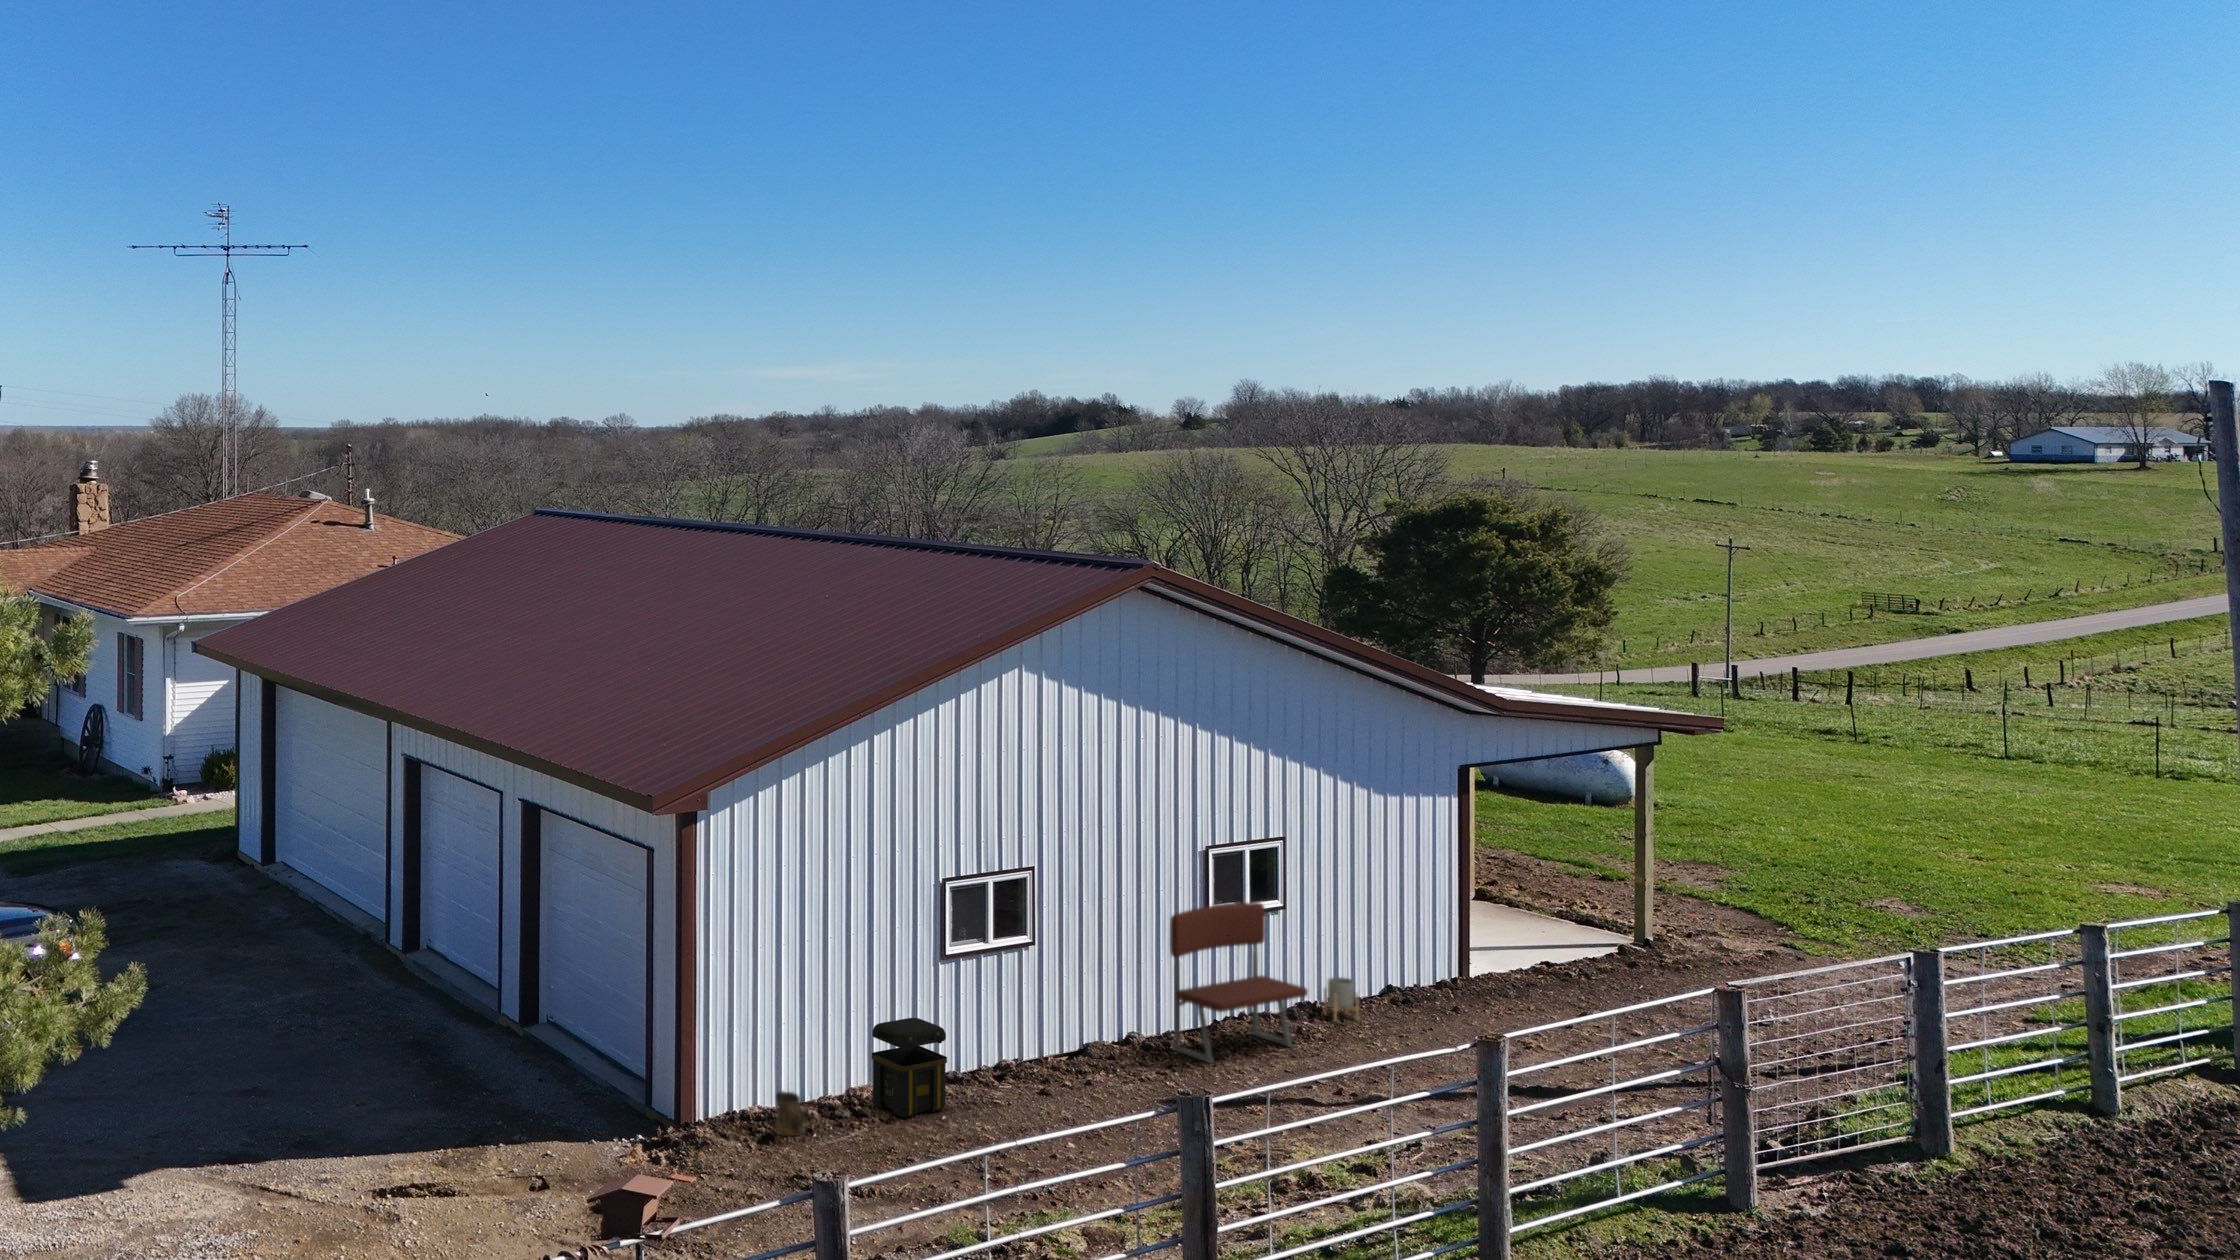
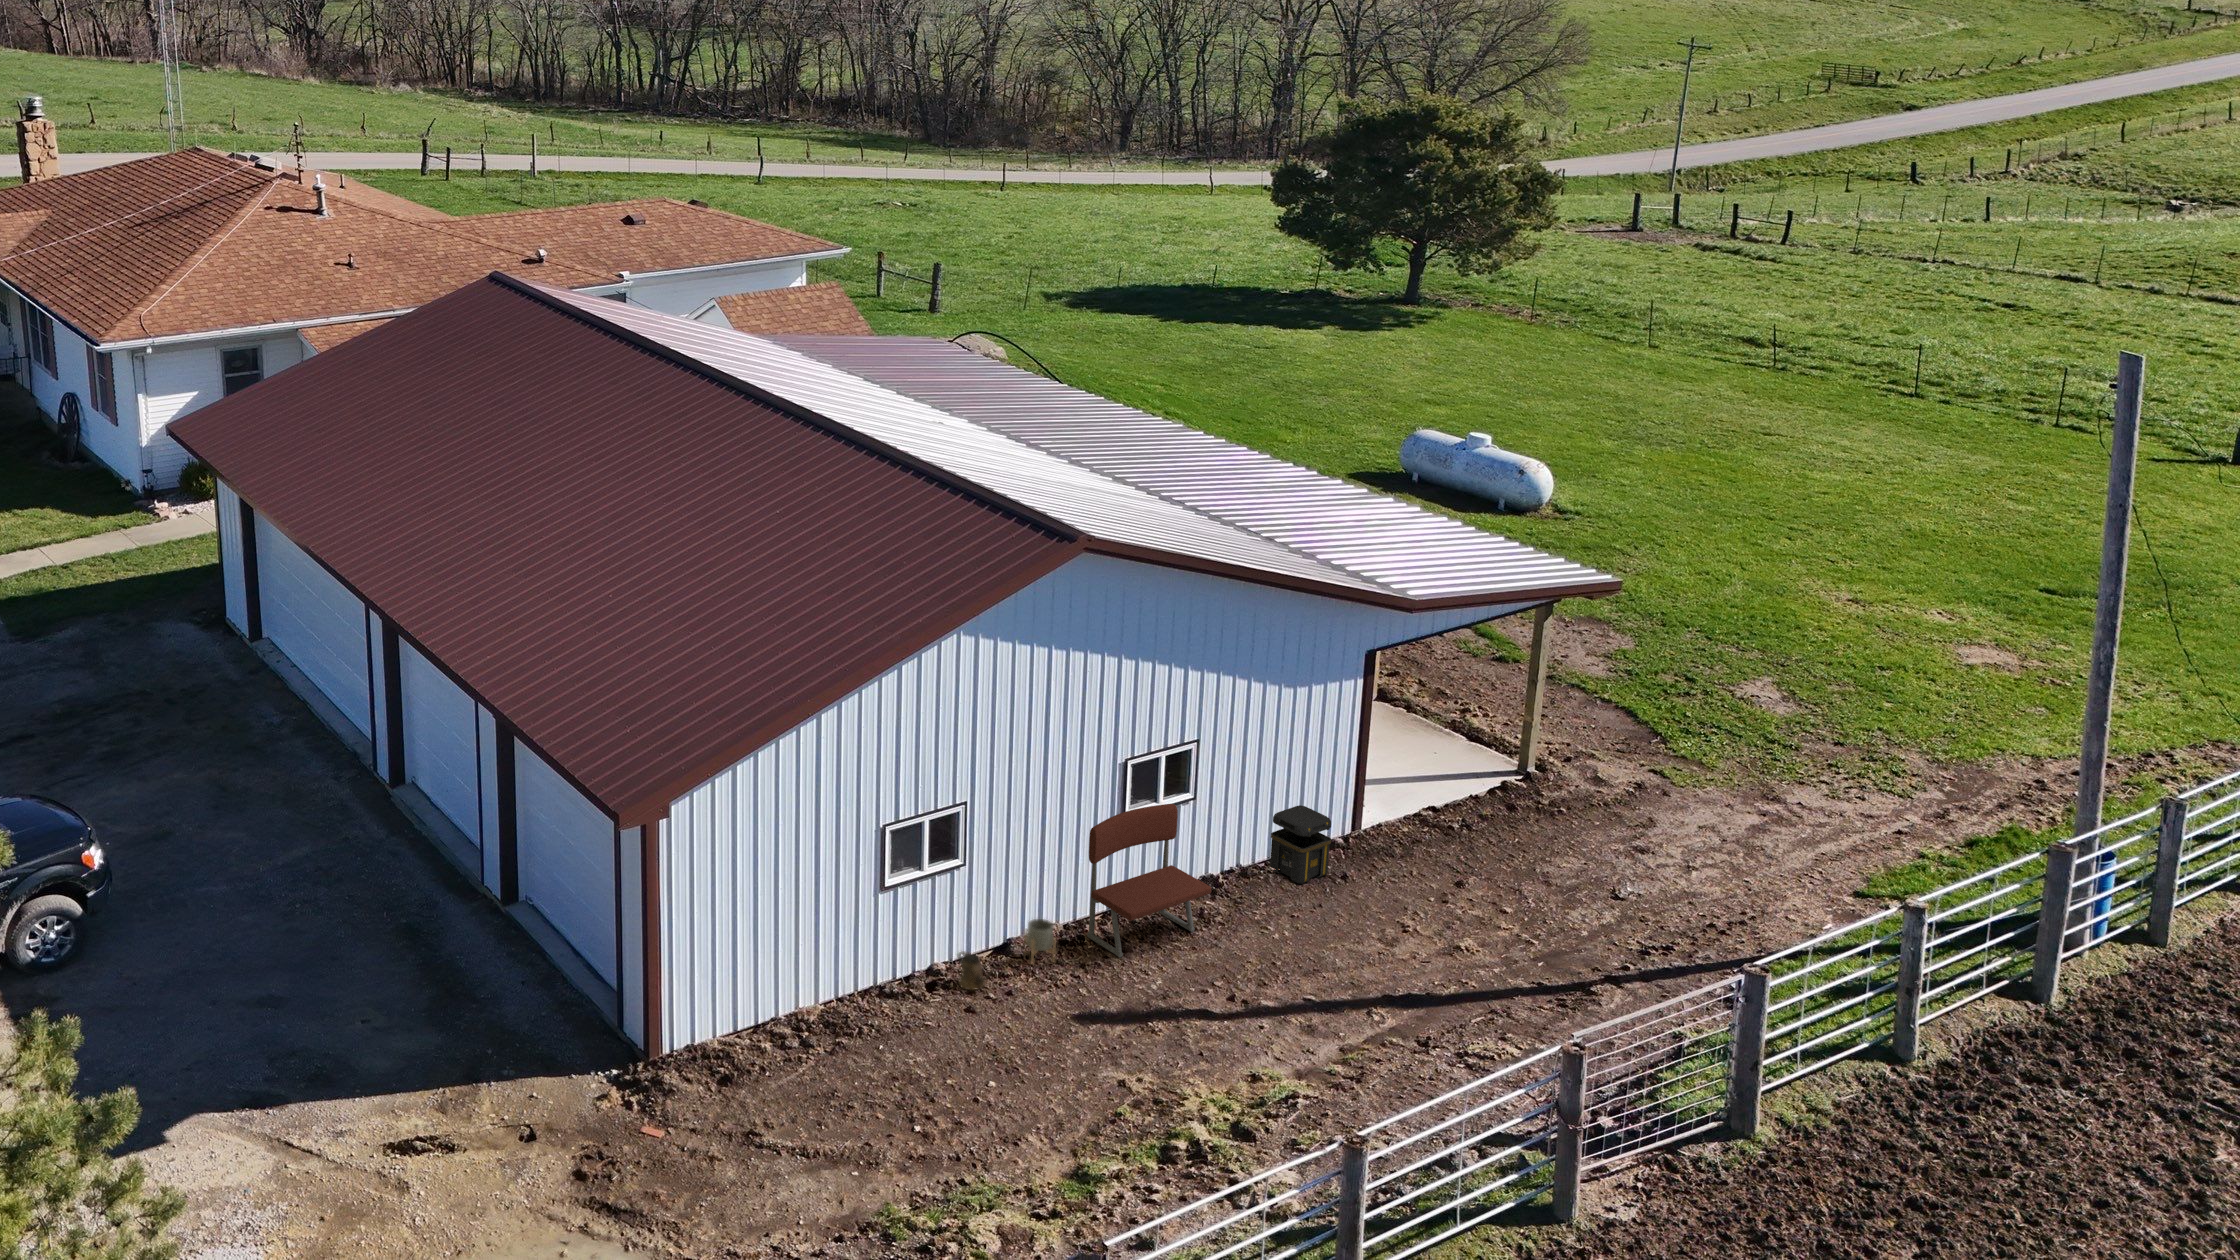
planter: present [1324,977,1359,1021] -> present [1024,919,1056,964]
toolbox: present [871,1018,947,1117] -> present [1270,805,1331,884]
watering can: present [774,1091,811,1136] -> present [957,951,994,990]

